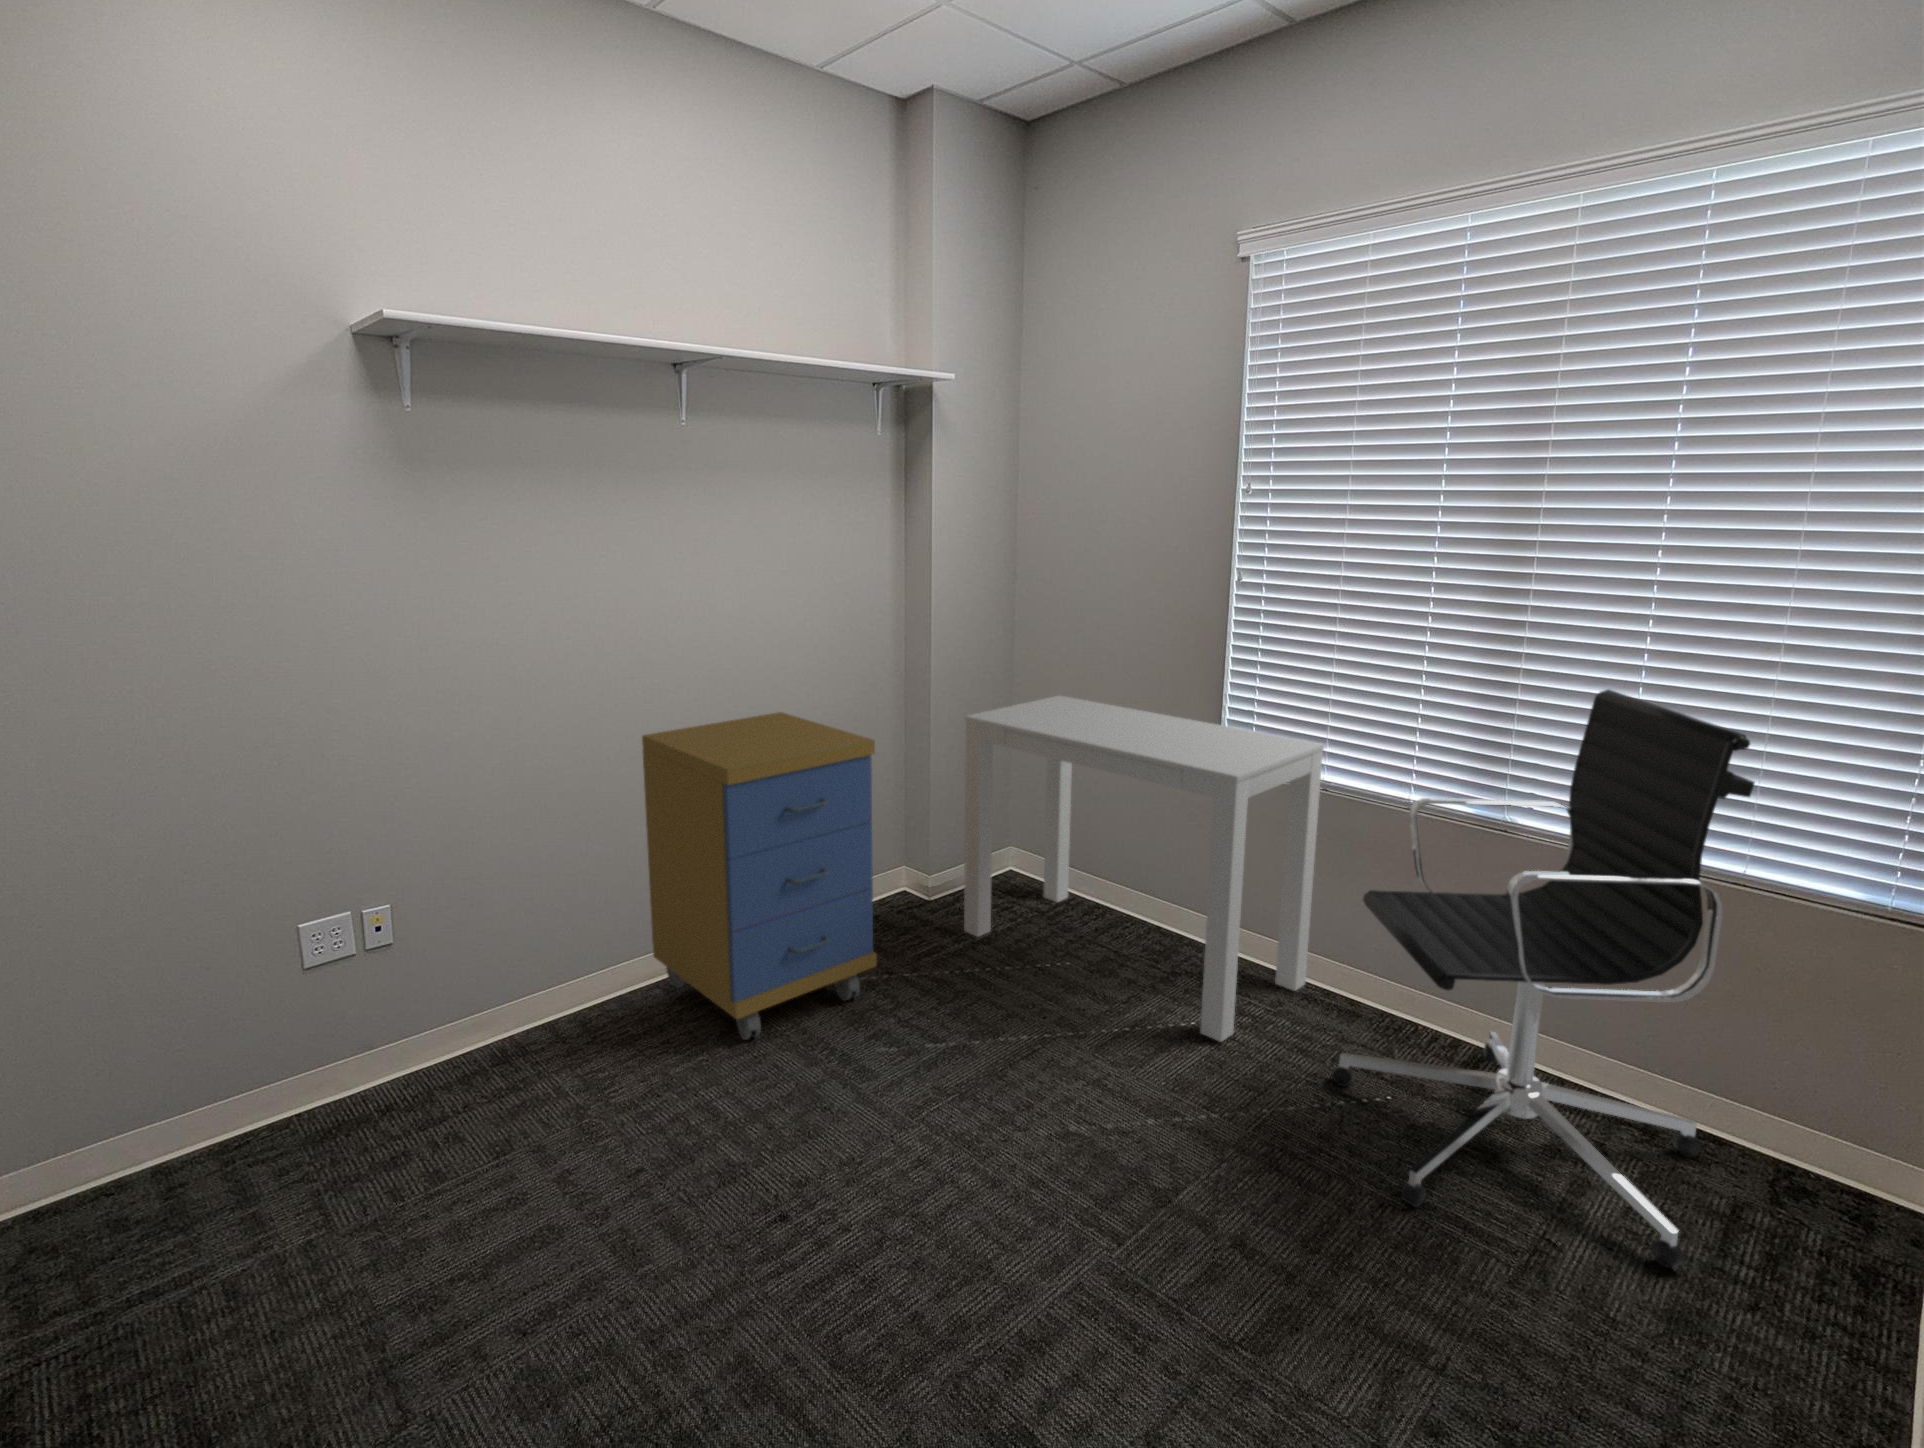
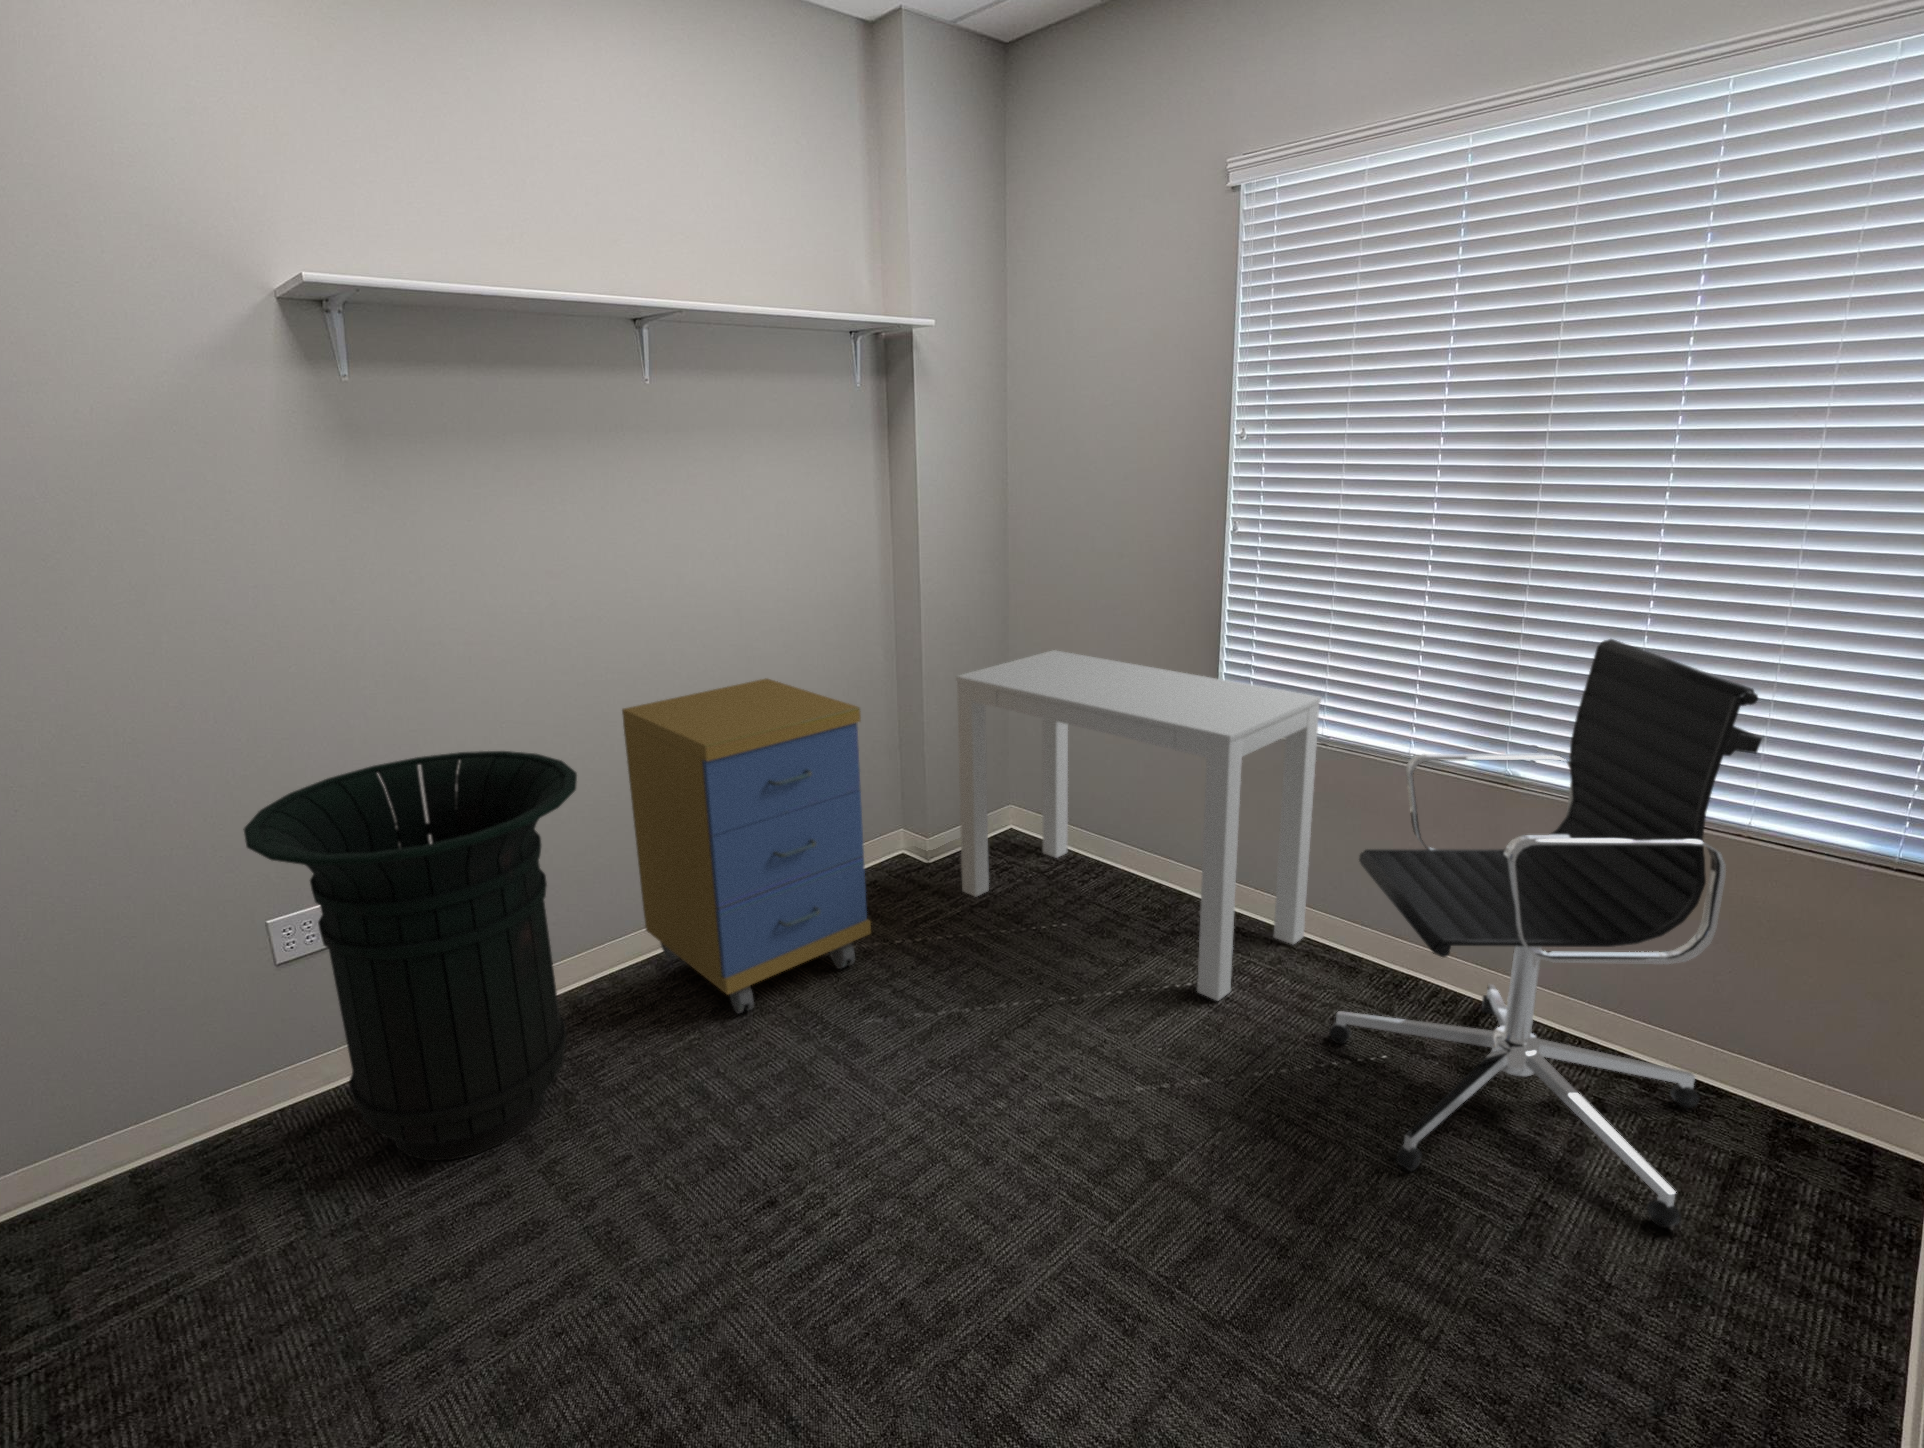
trash can: none [289,769,605,1169] -> present [243,751,577,1161]

